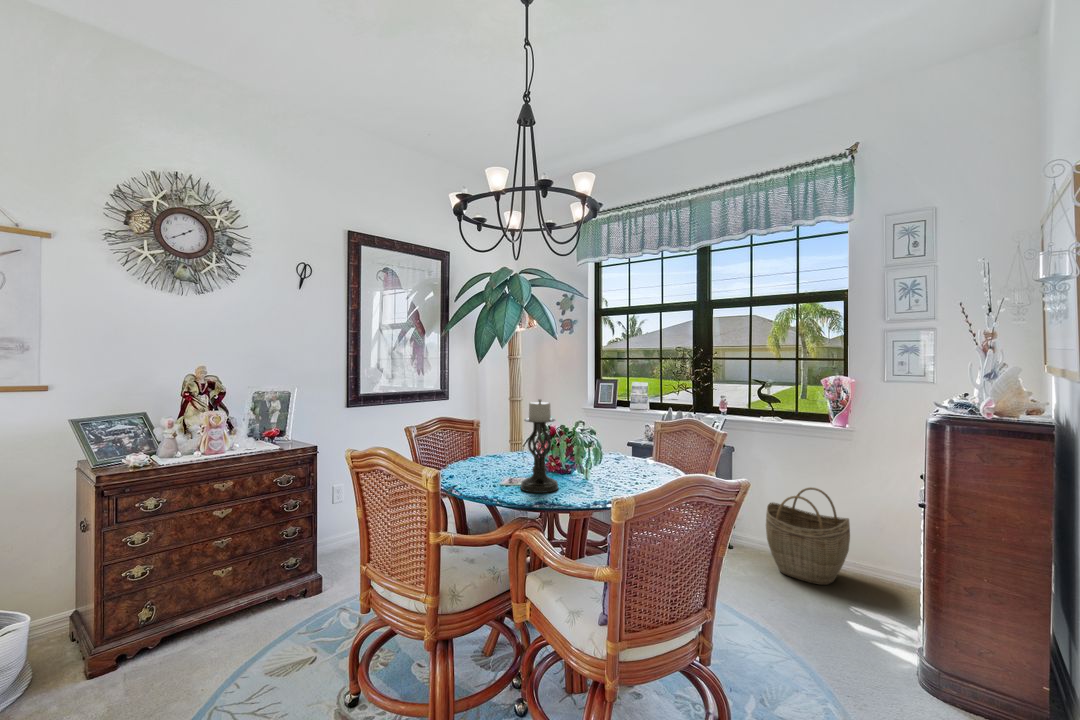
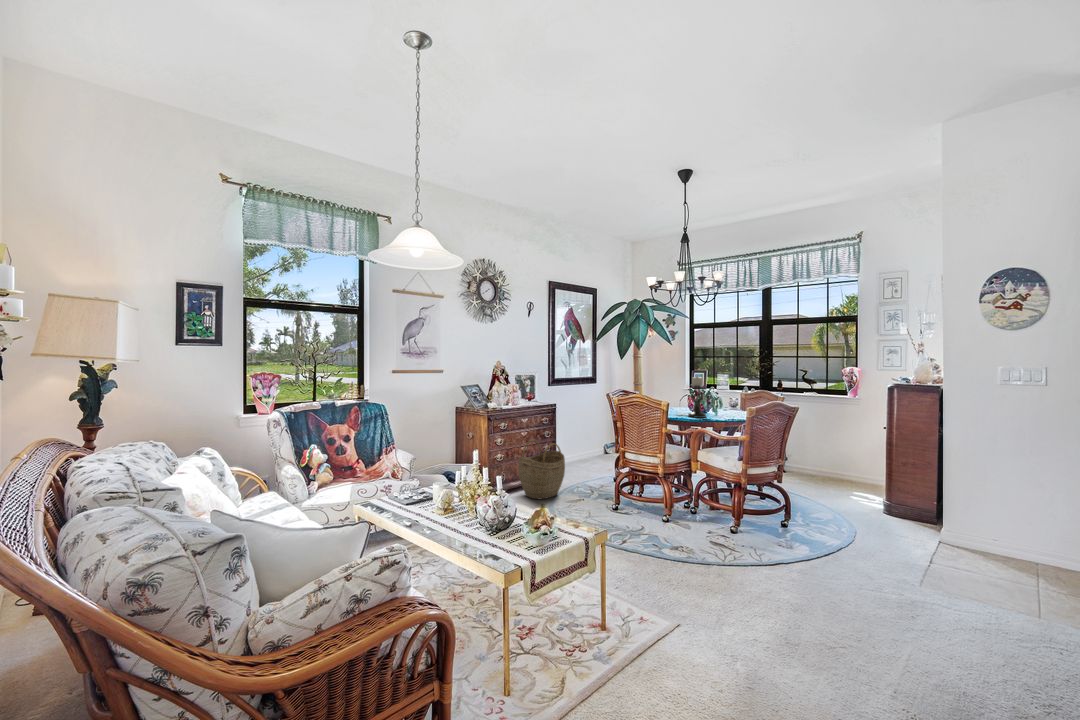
woven basket: present [766,488,850,585] -> present [518,440,565,499]

